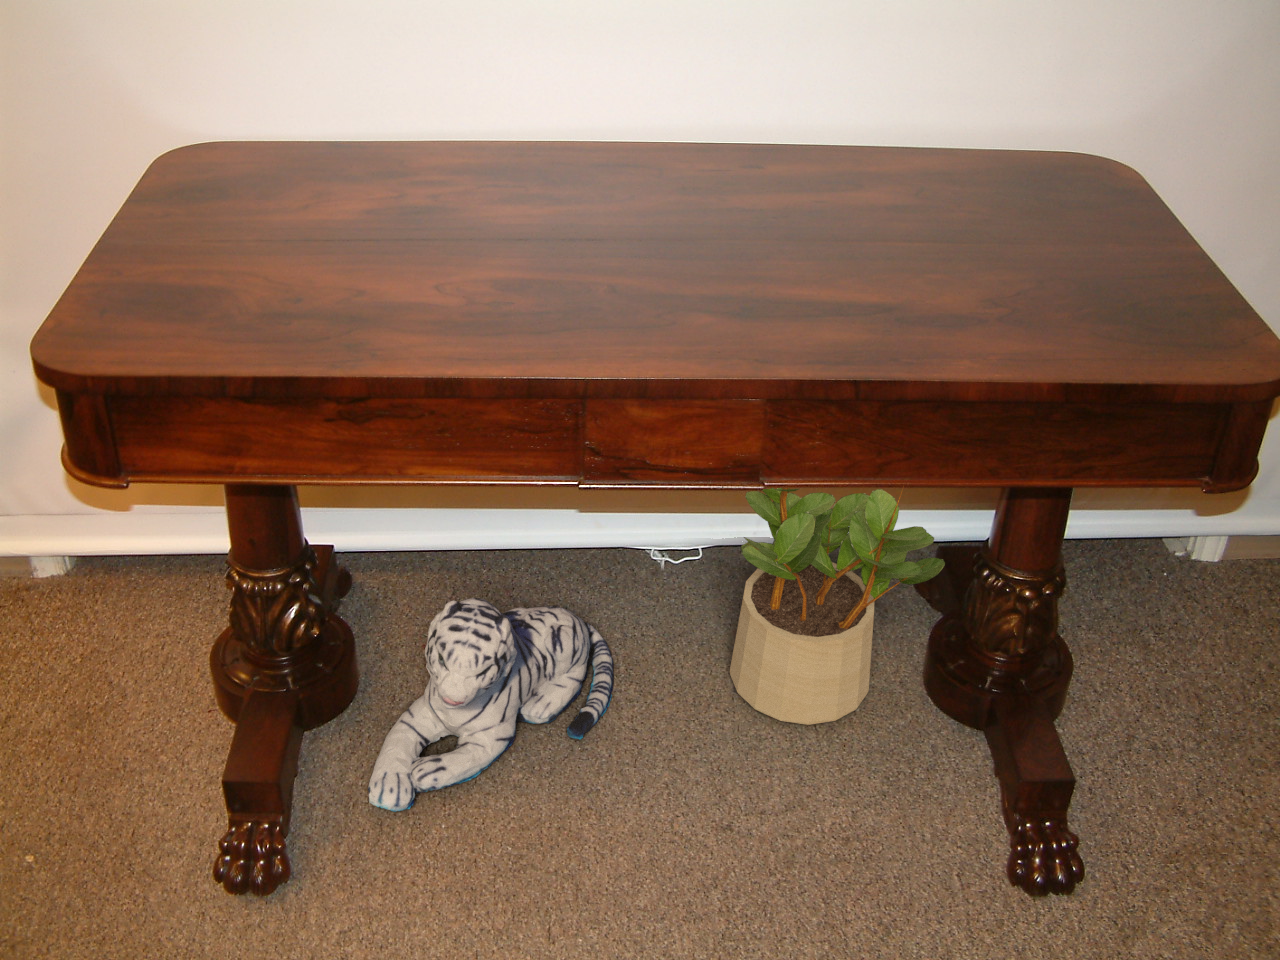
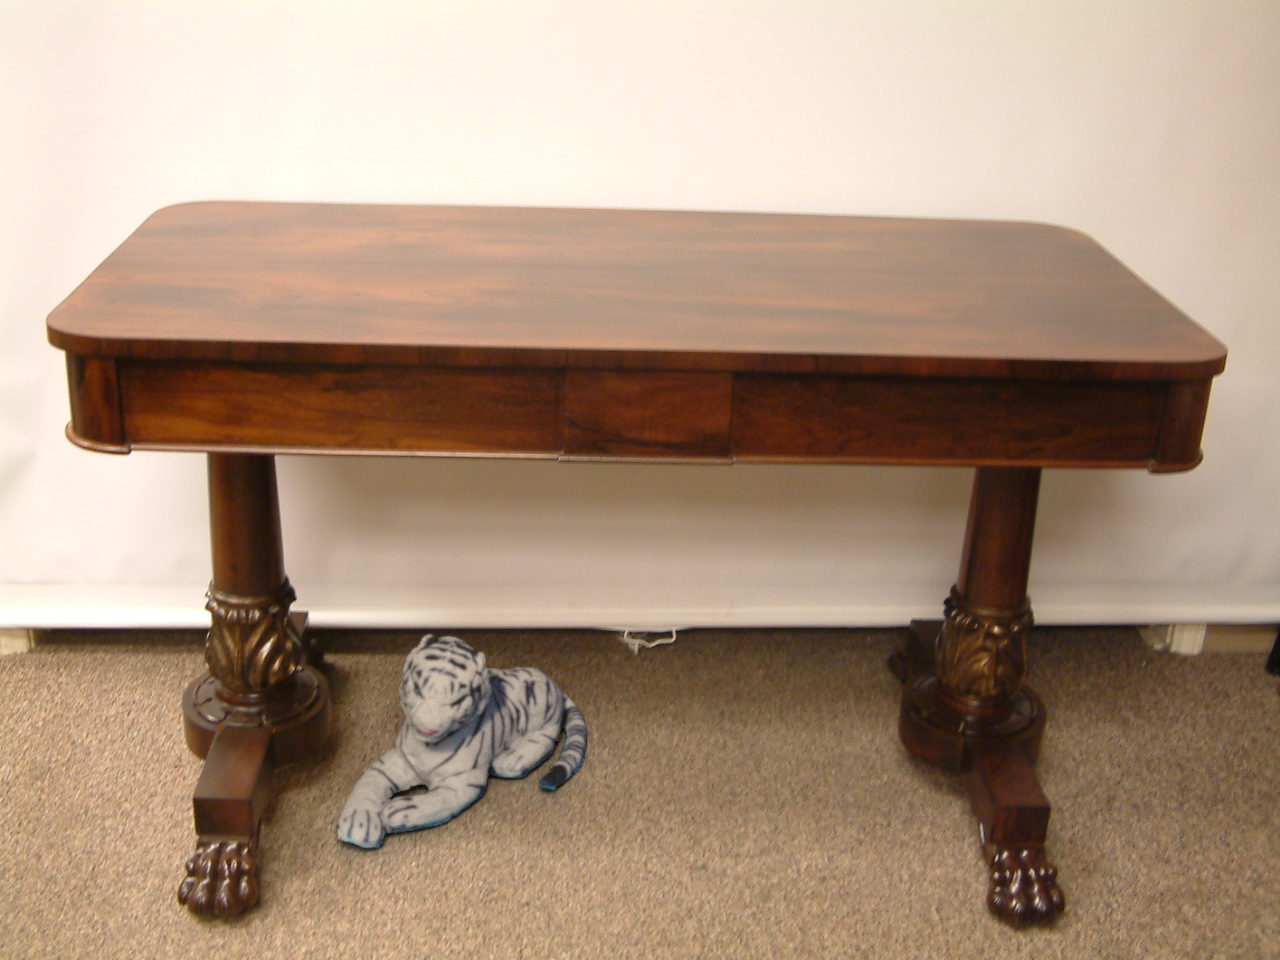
potted plant: present [730,488,945,725] -> none [705,410,915,781]

